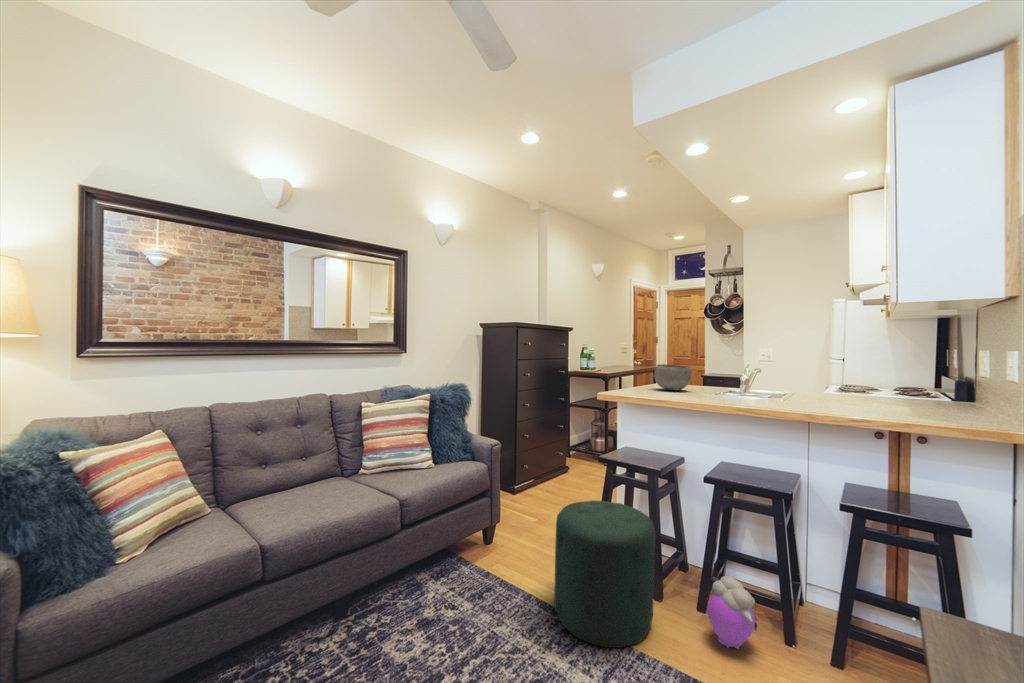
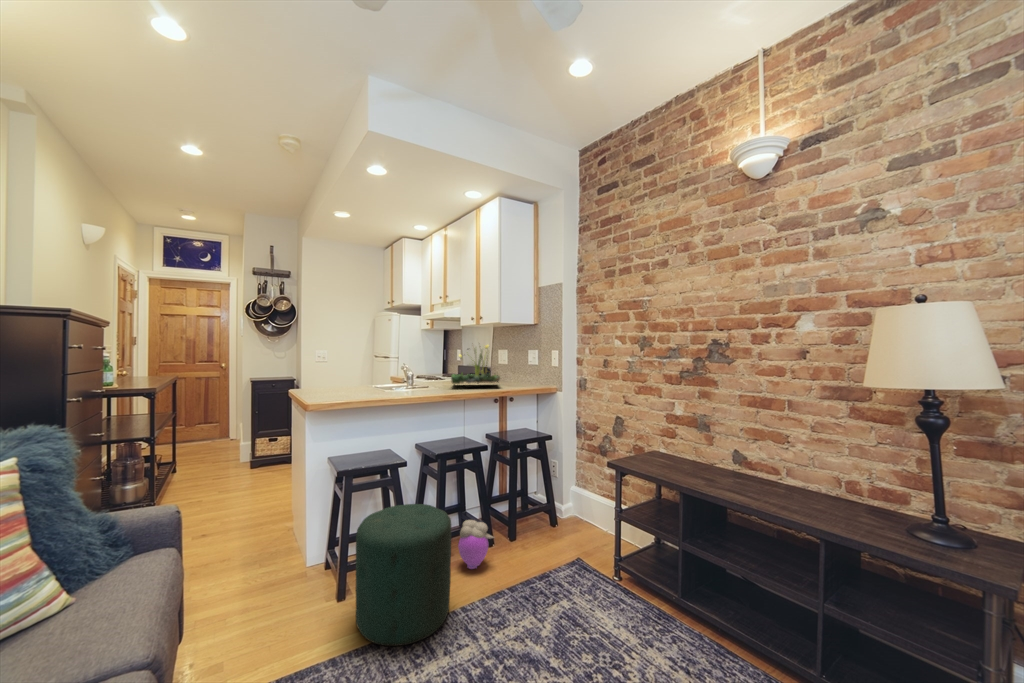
plant: none [792,335,923,405] -> present [451,345,500,385]
bowl: present [654,364,691,391] -> none [343,370,378,394]

